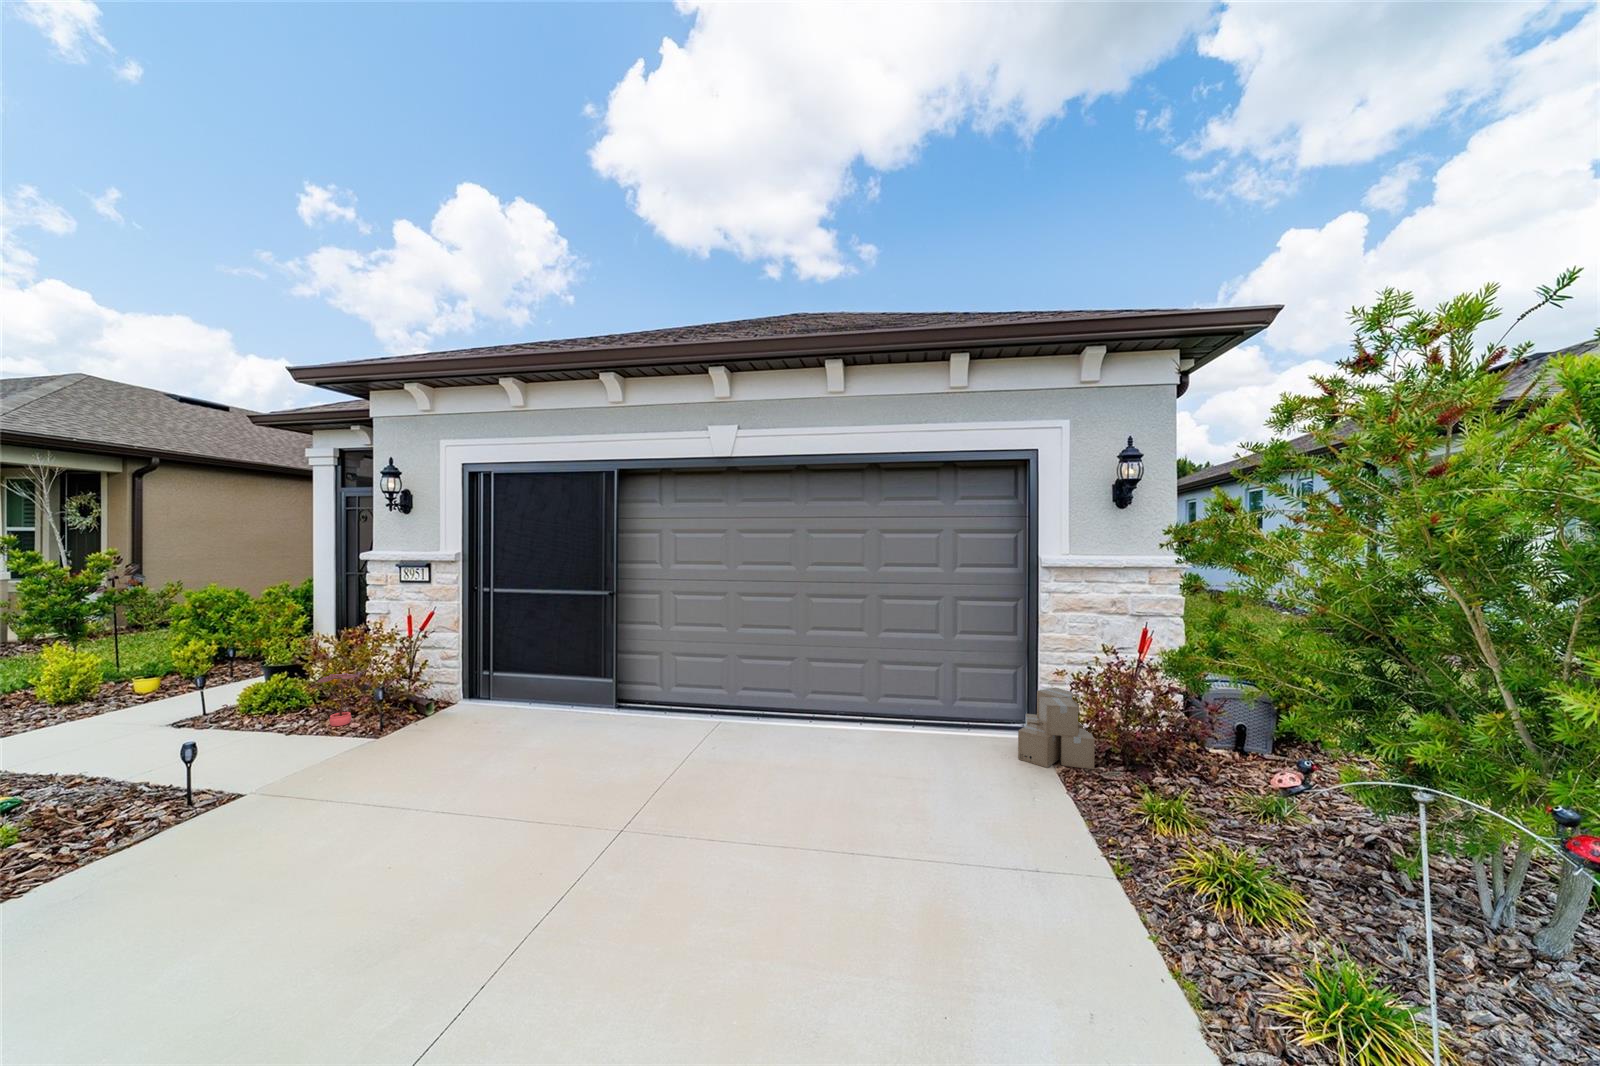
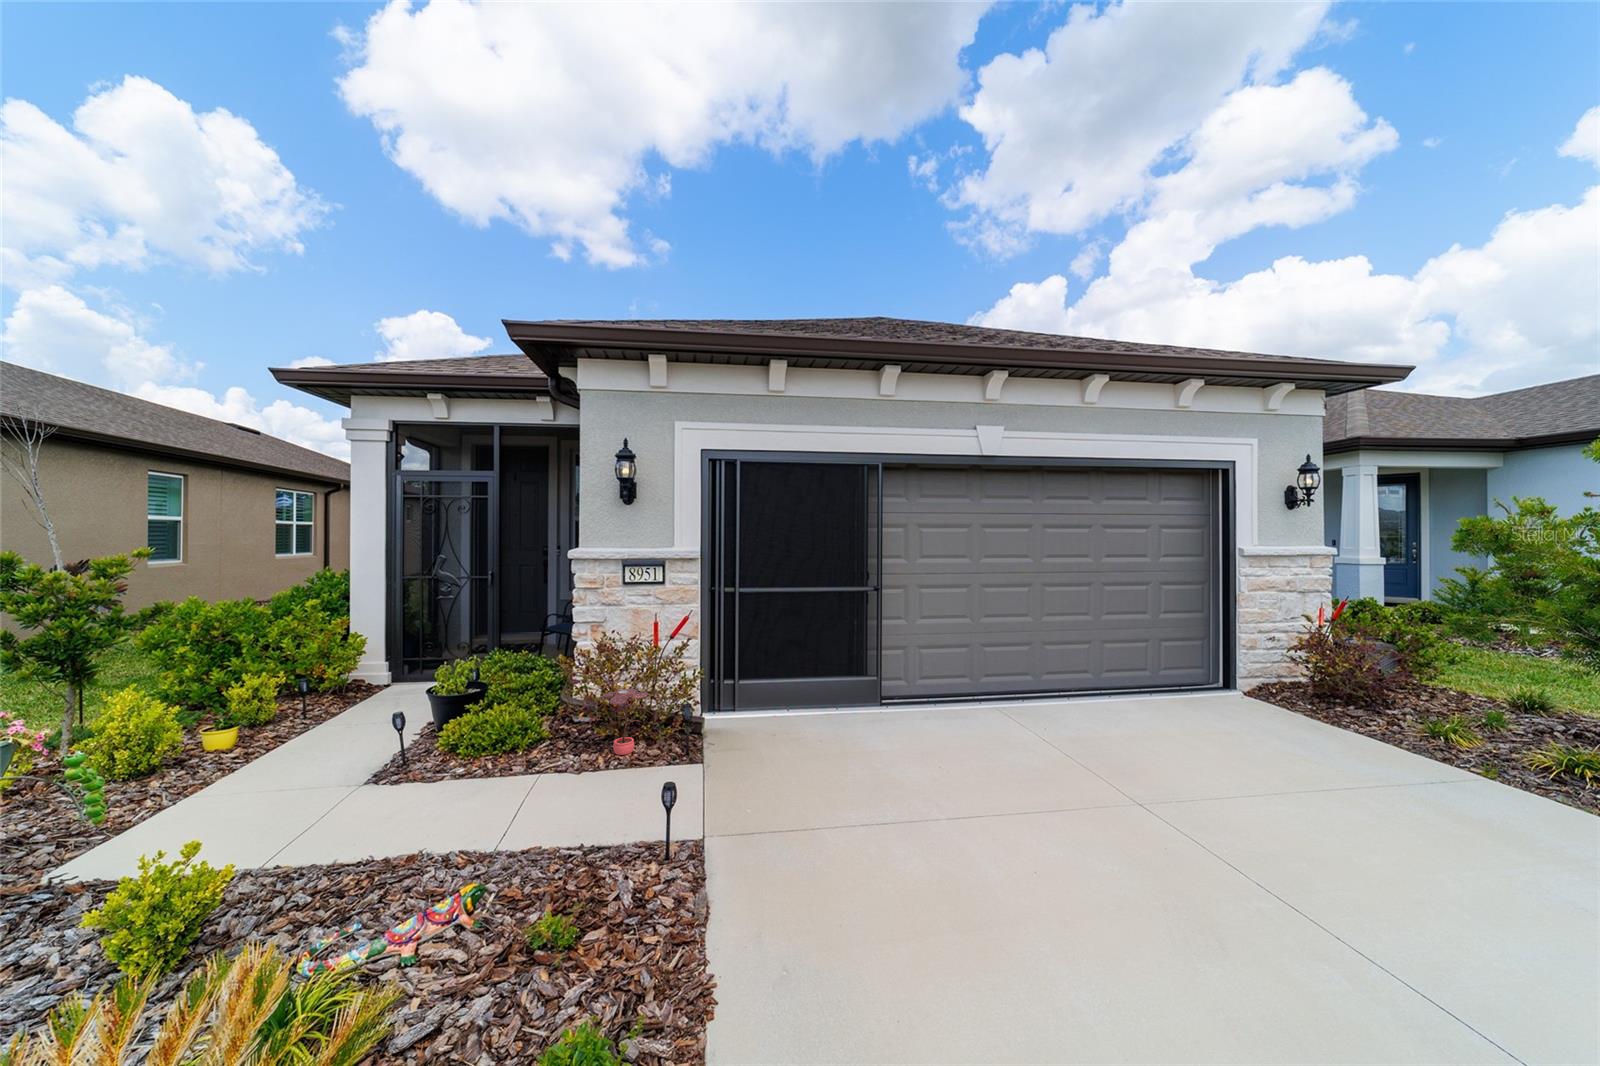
cardboard box: present [1018,688,1094,769] -> none [1234,652,1319,713]

